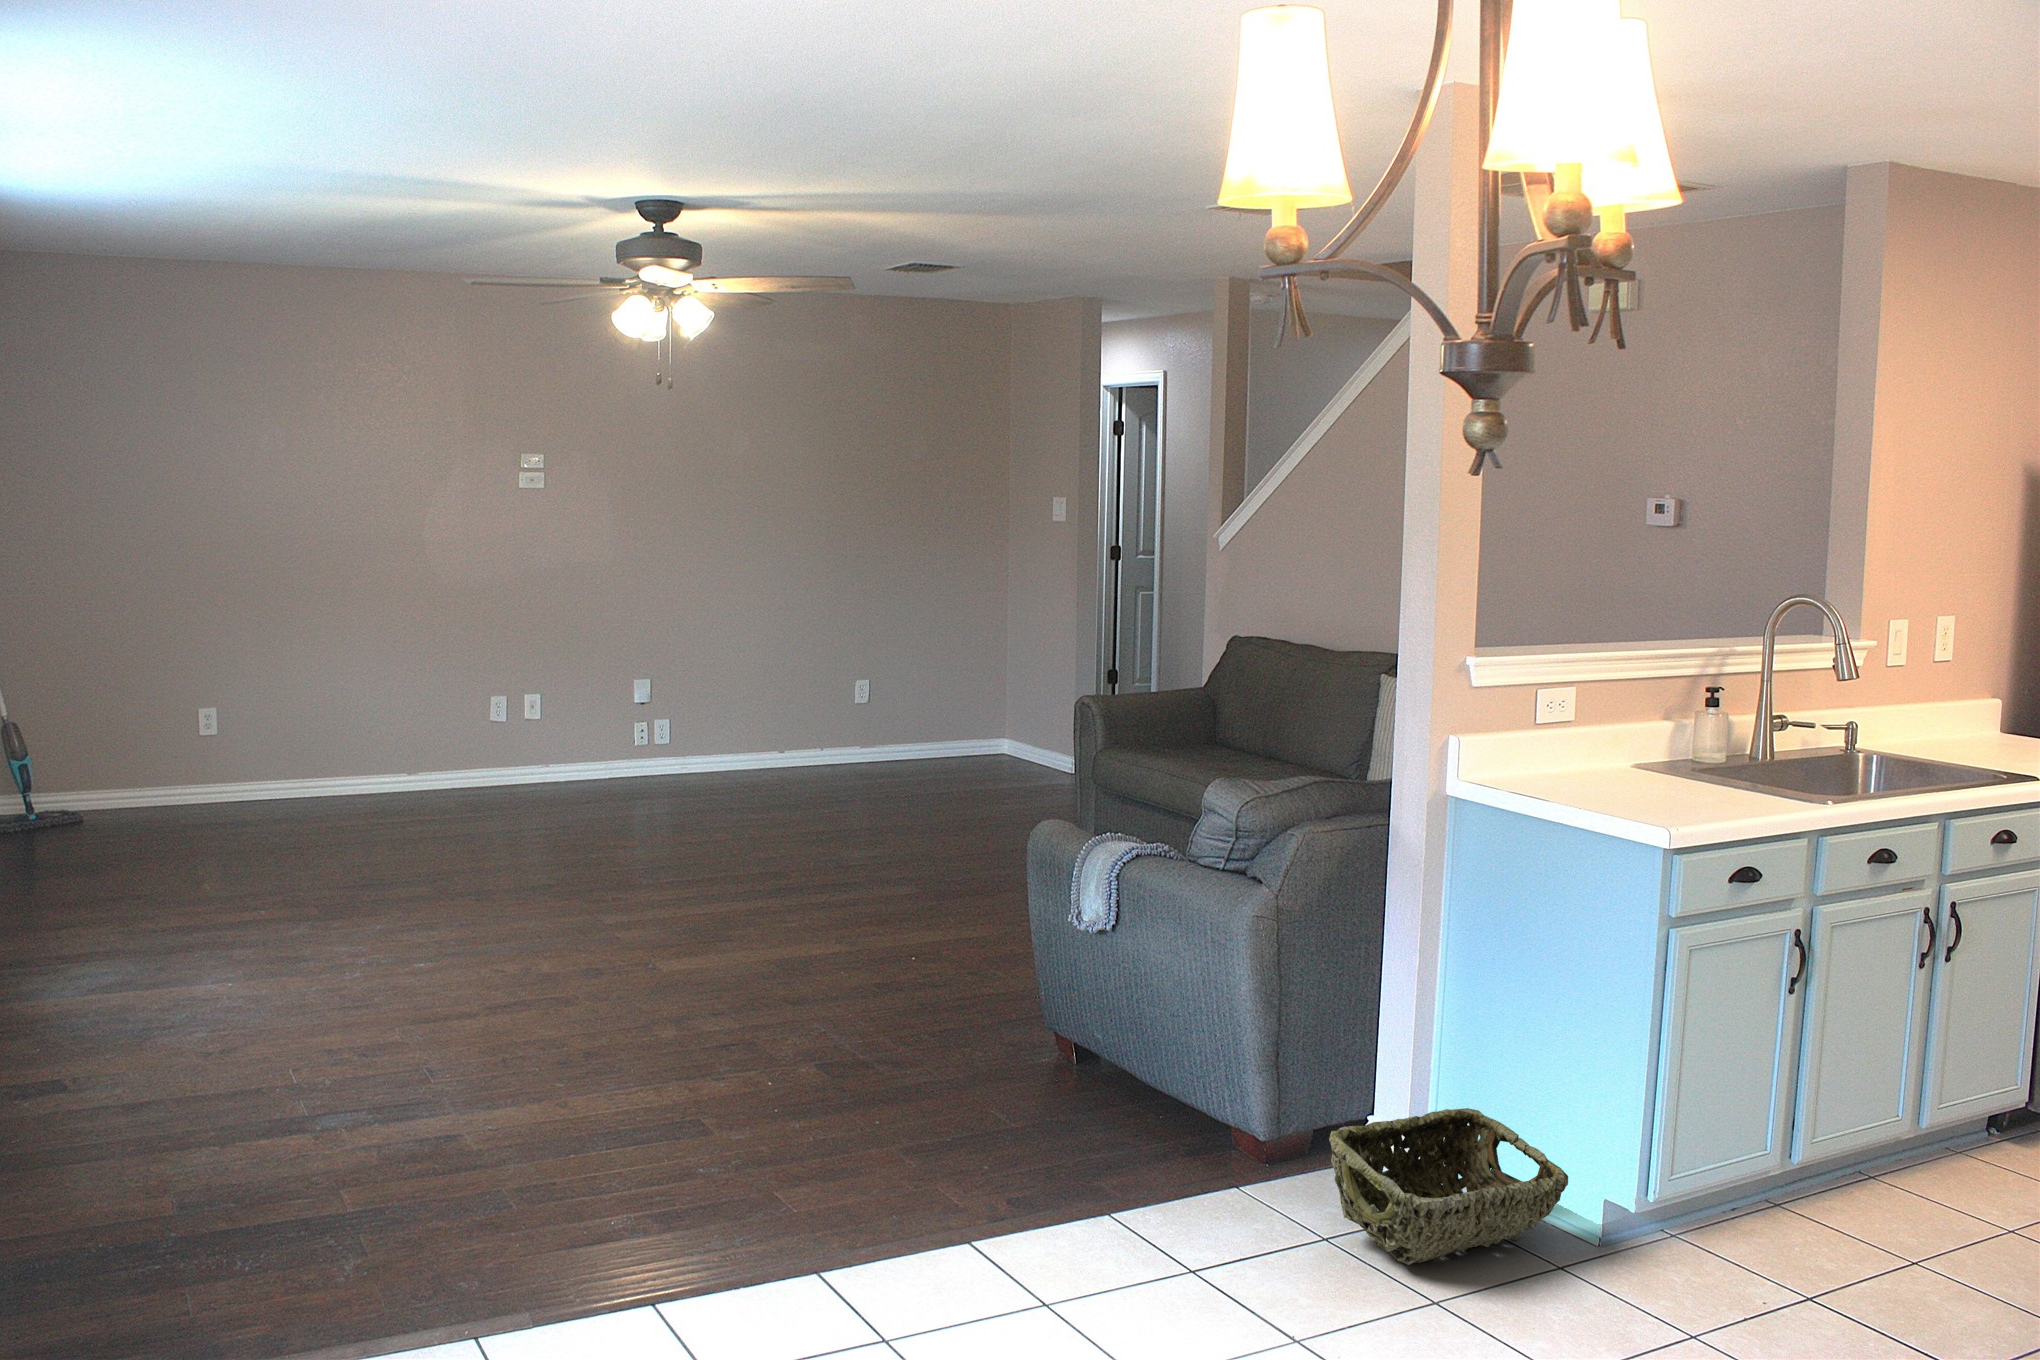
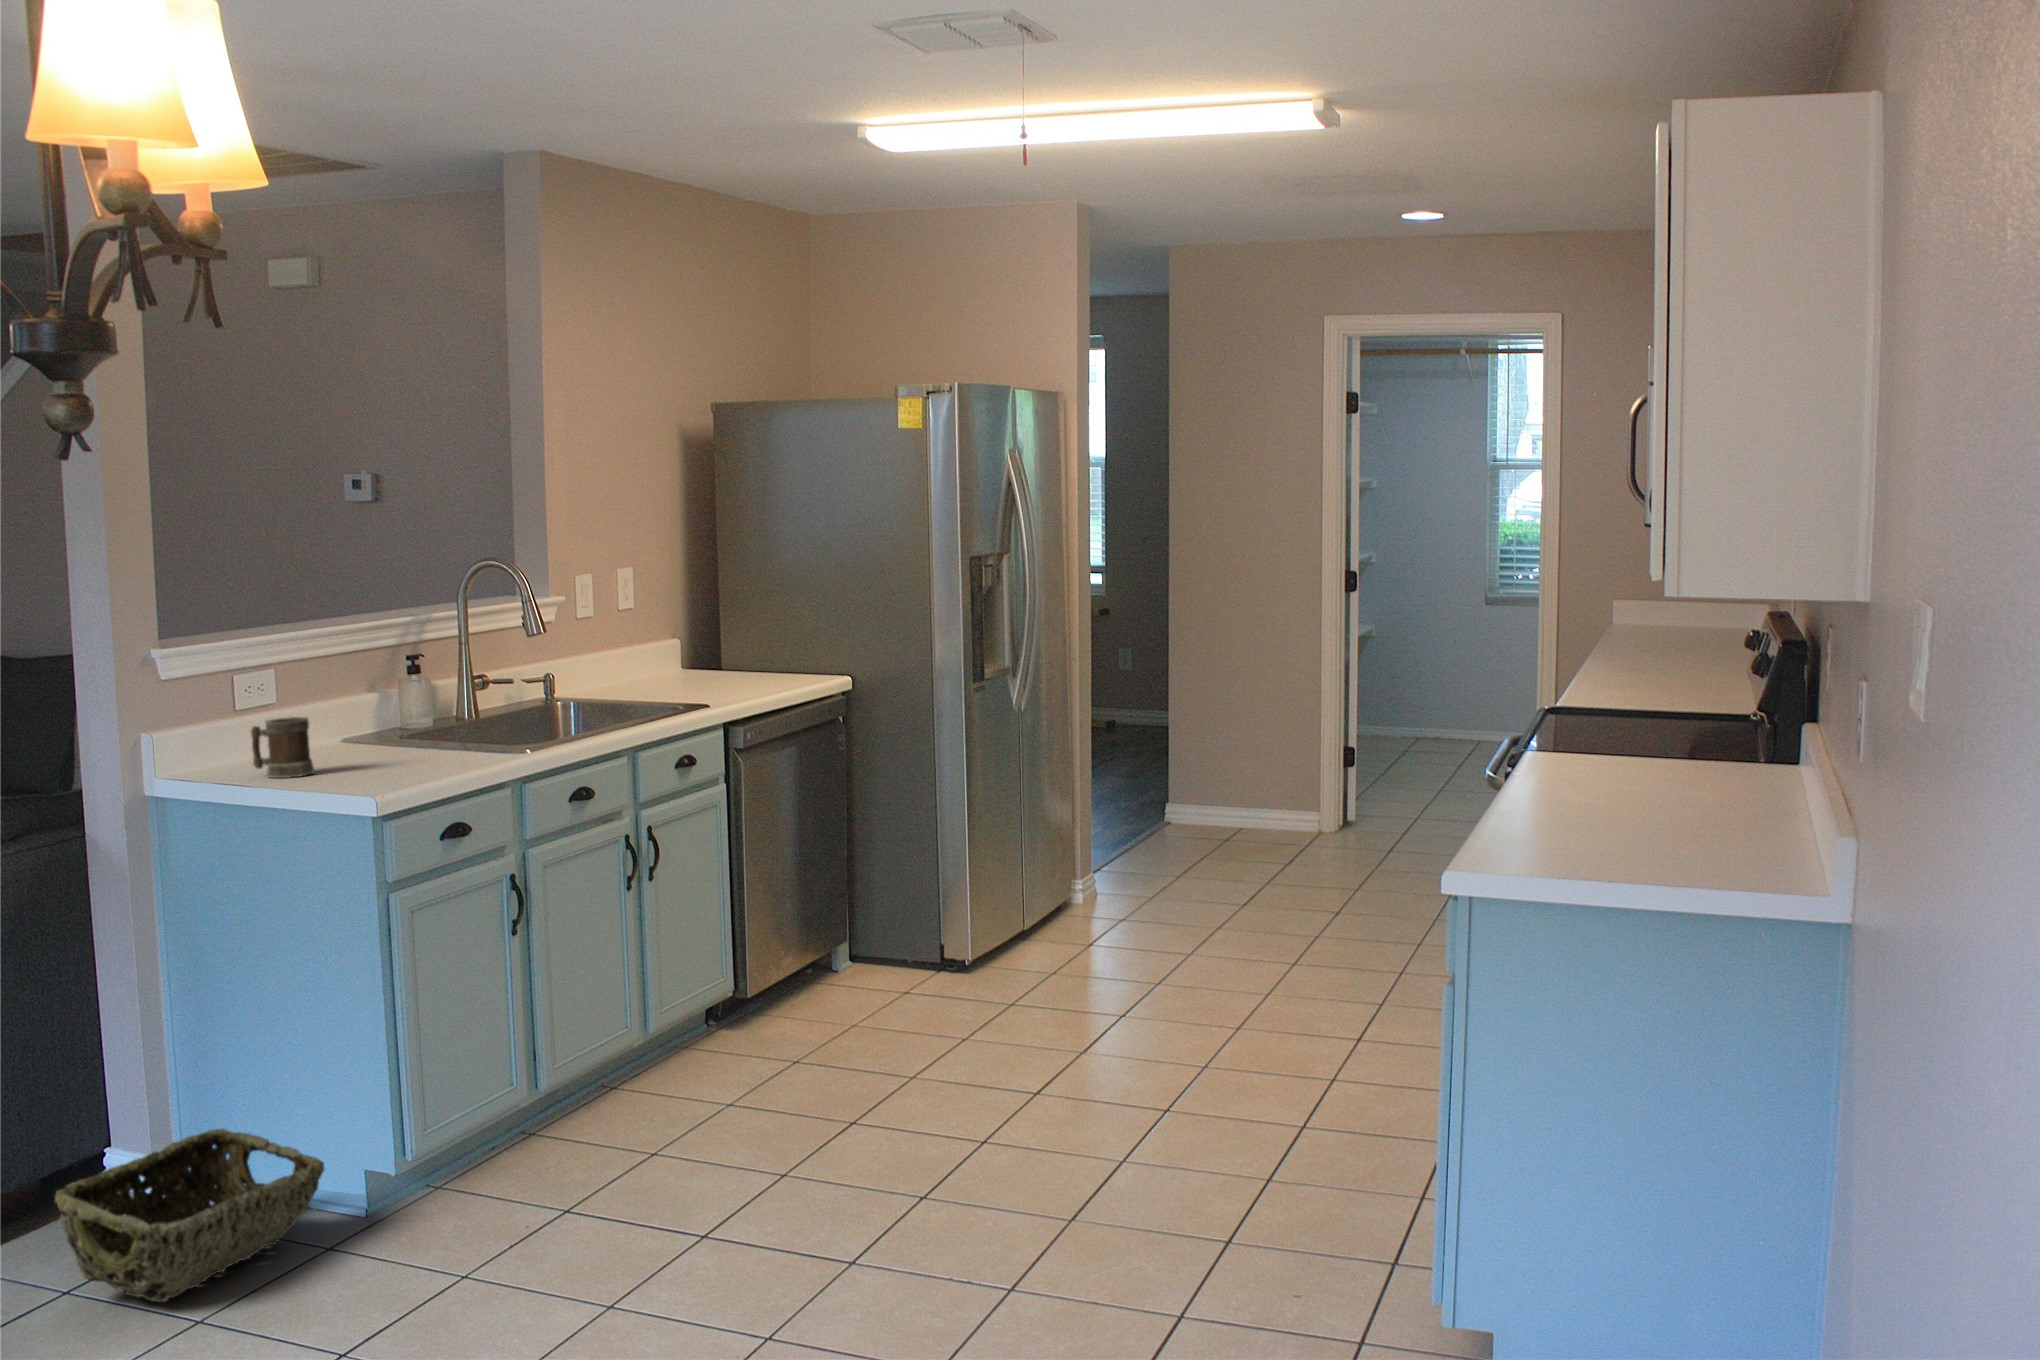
mug: none [1548,736,1606,796] -> present [251,717,314,778]

